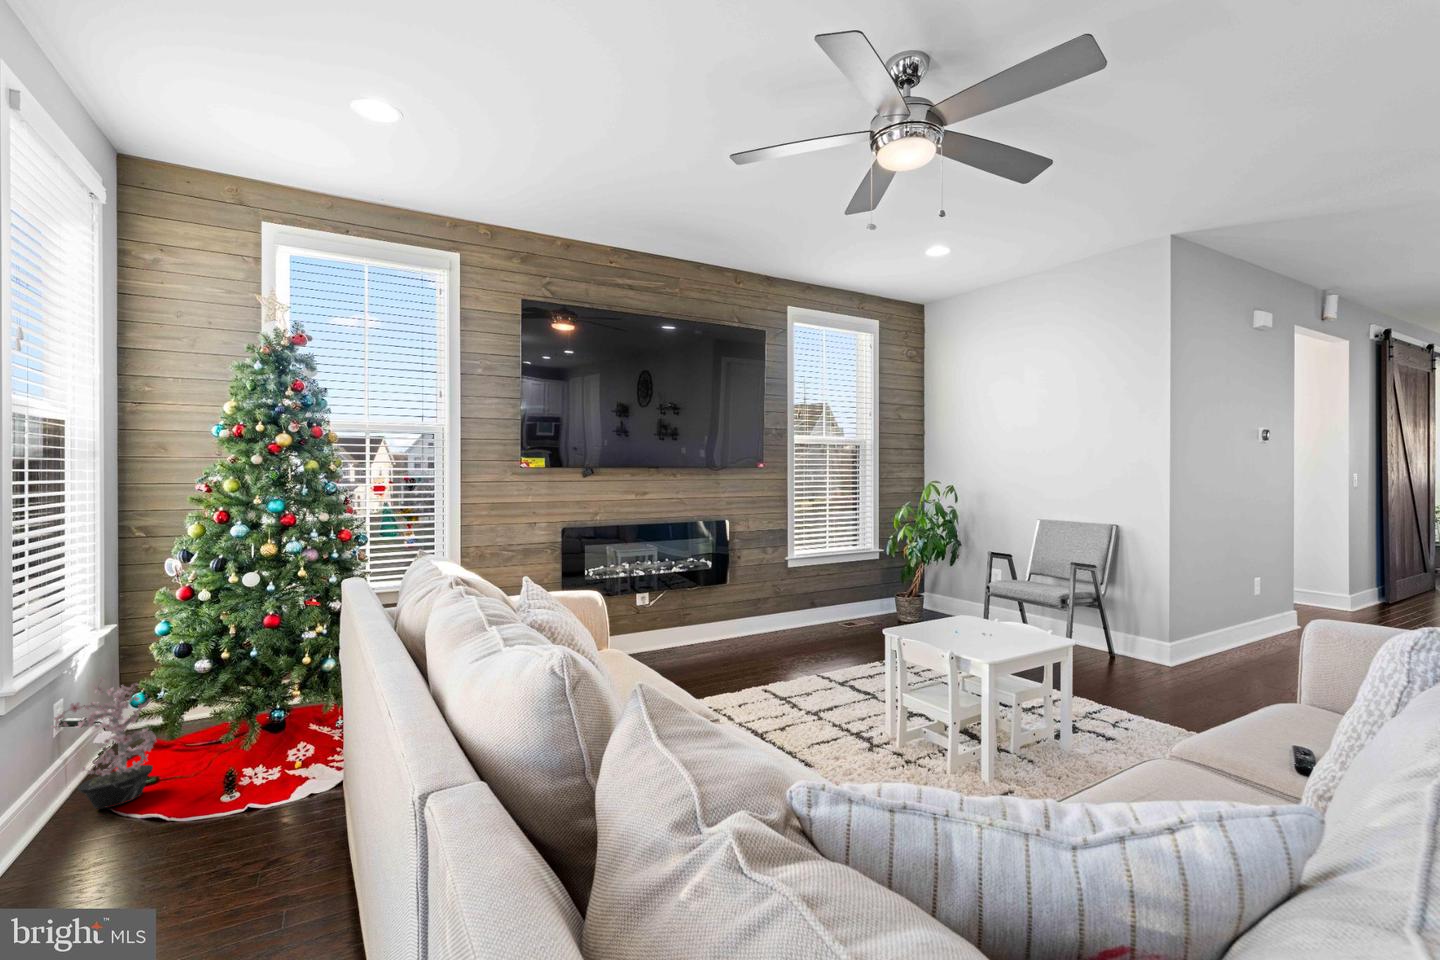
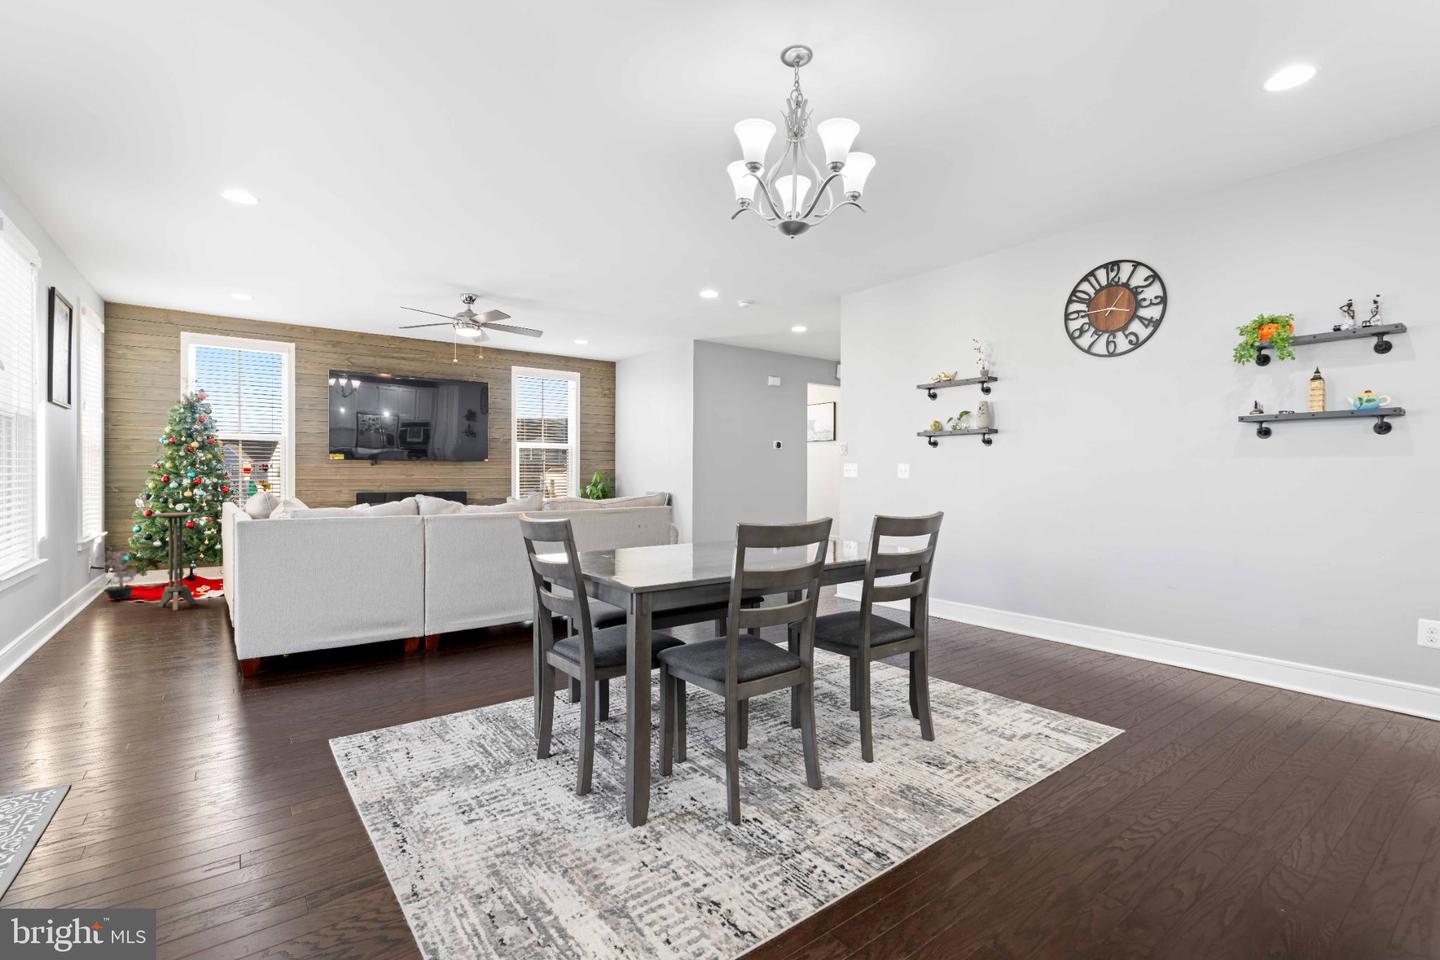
side table: none [177,605,295,884] -> present [152,512,199,611]

